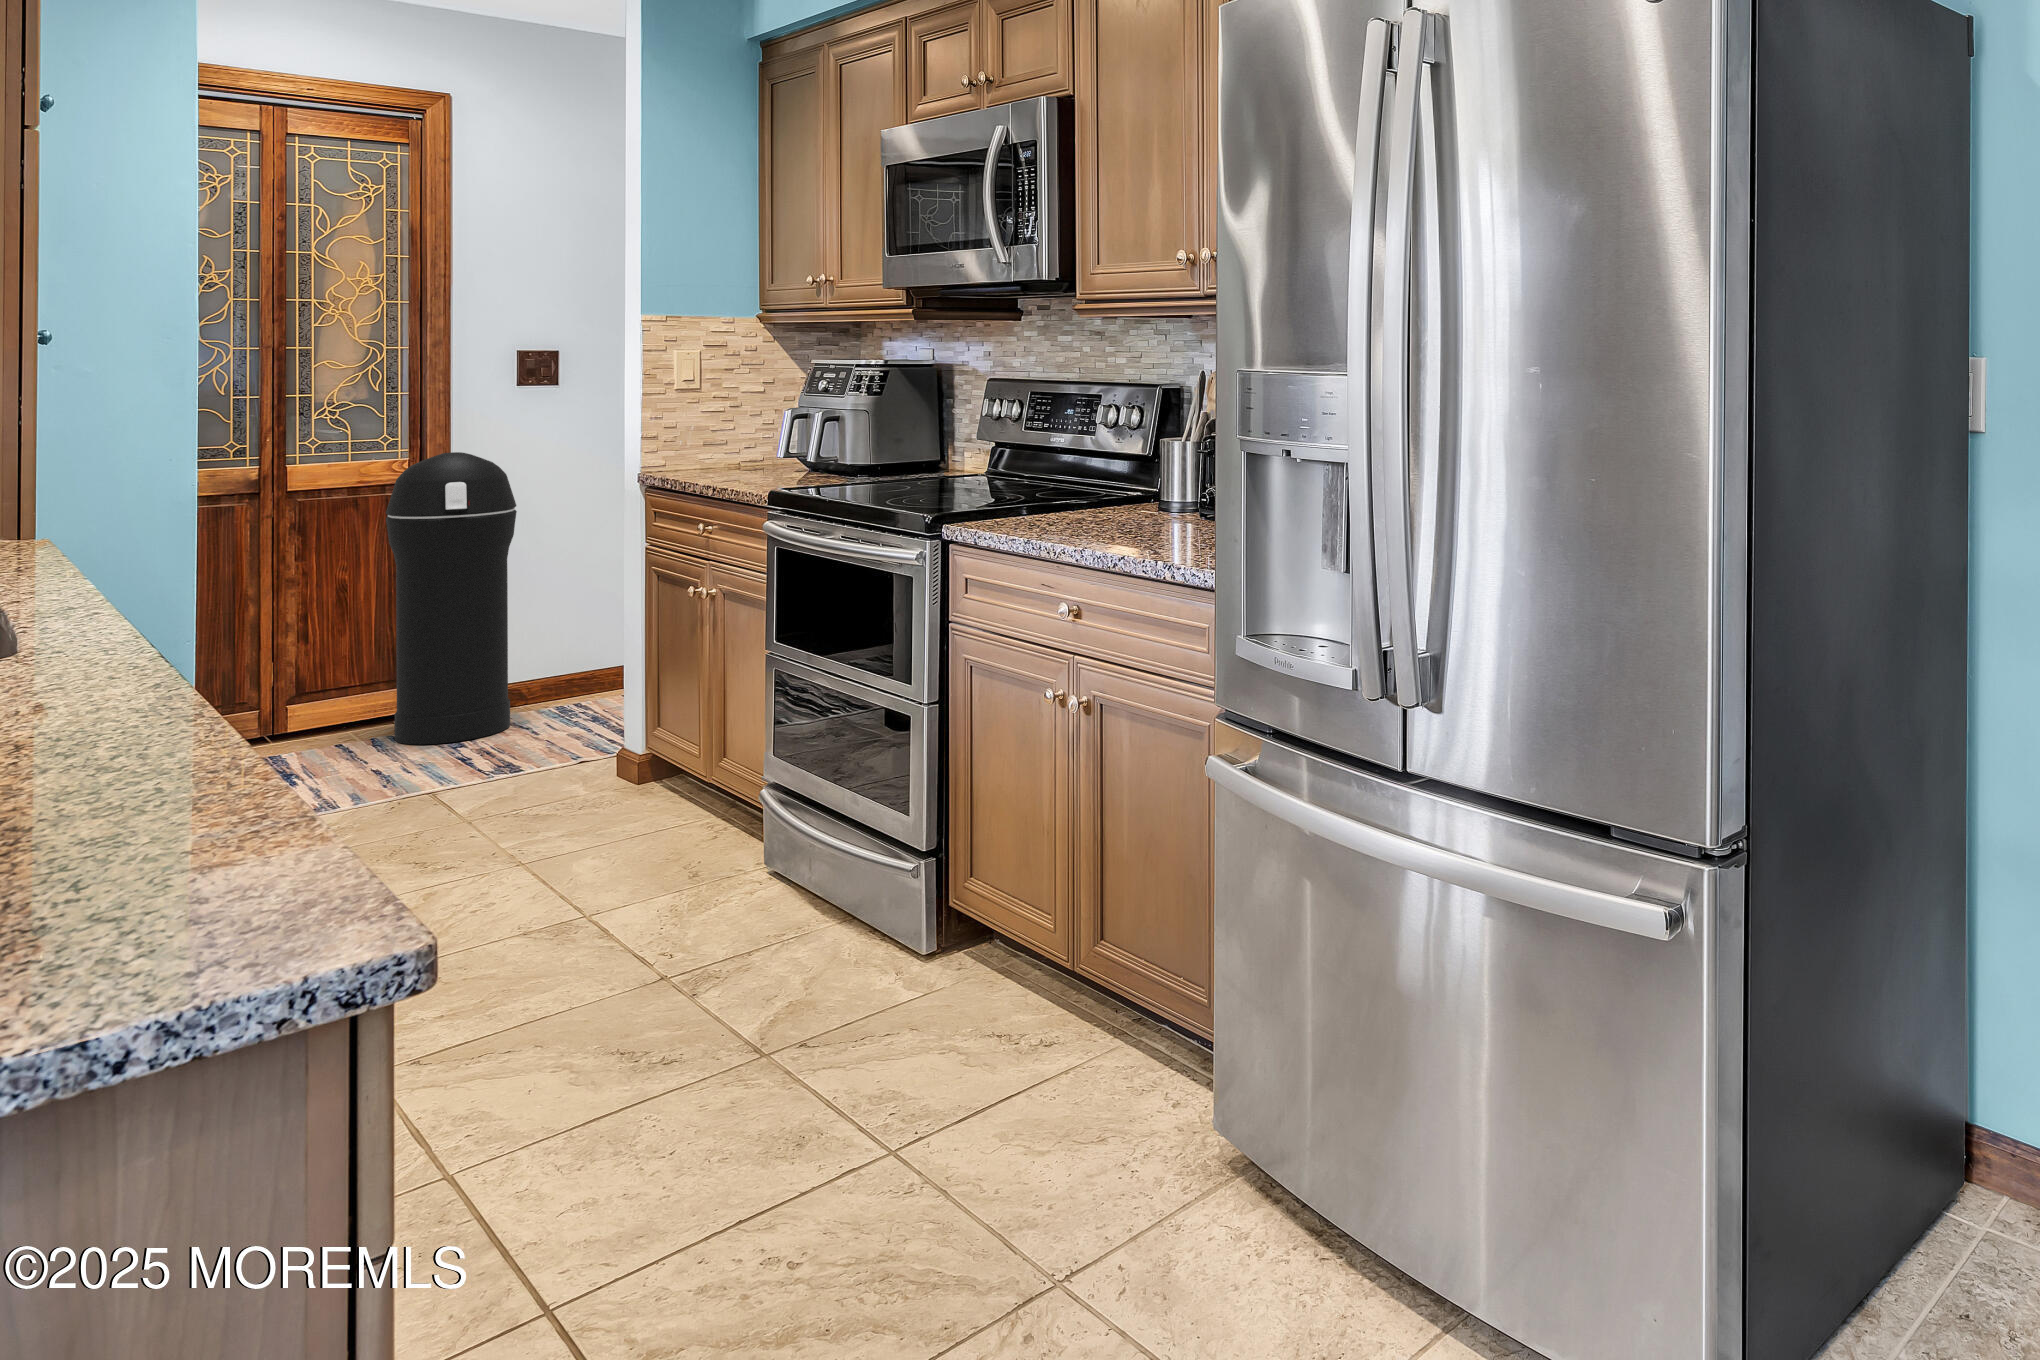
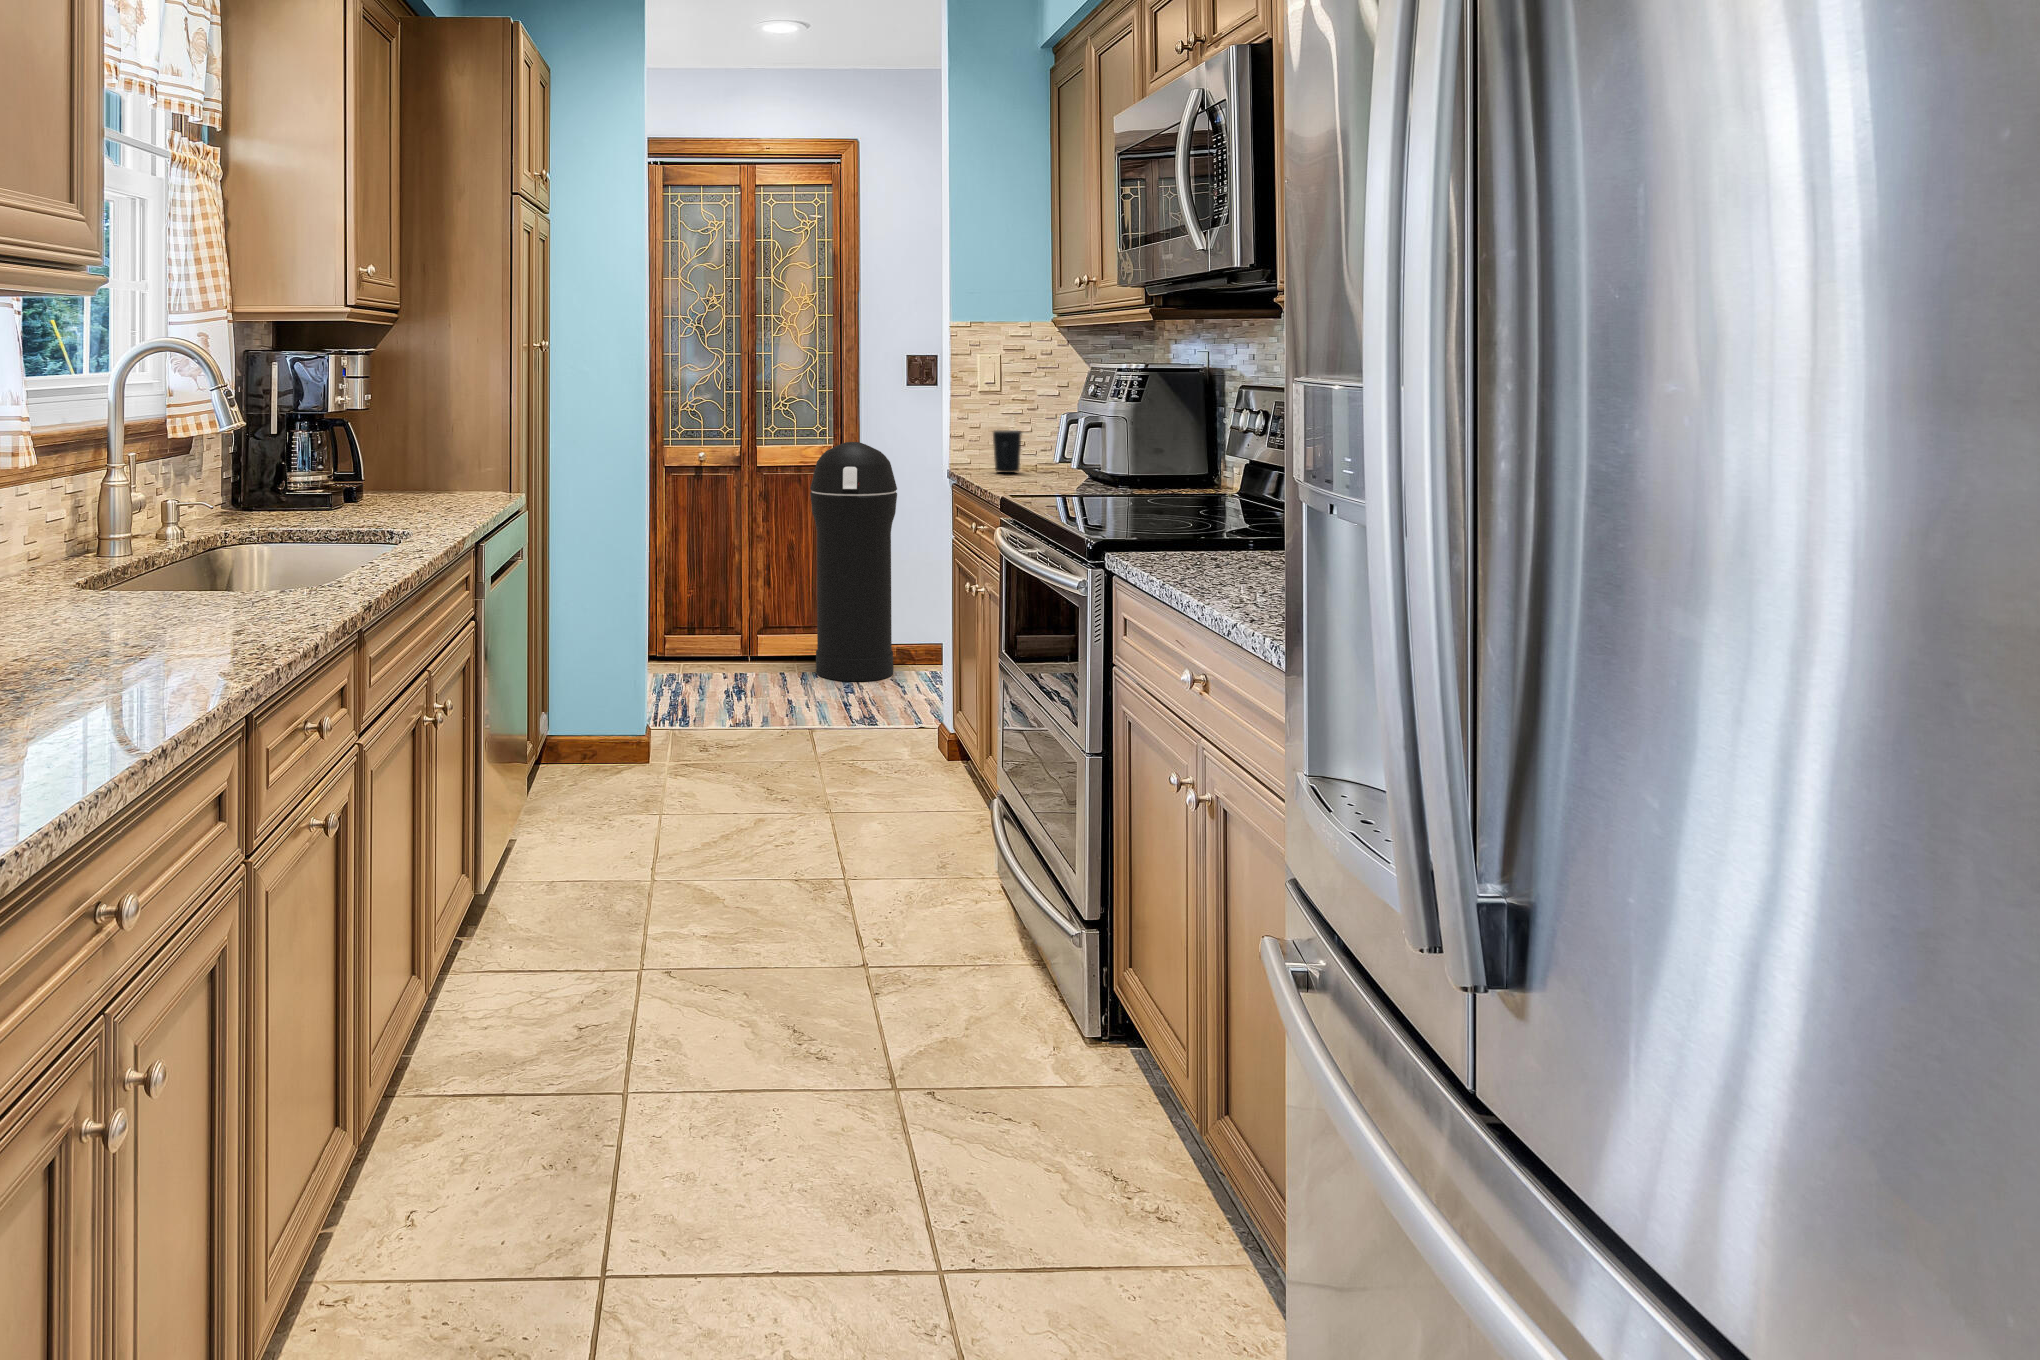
mug: none [710,428,745,473] -> present [993,430,1022,473]

